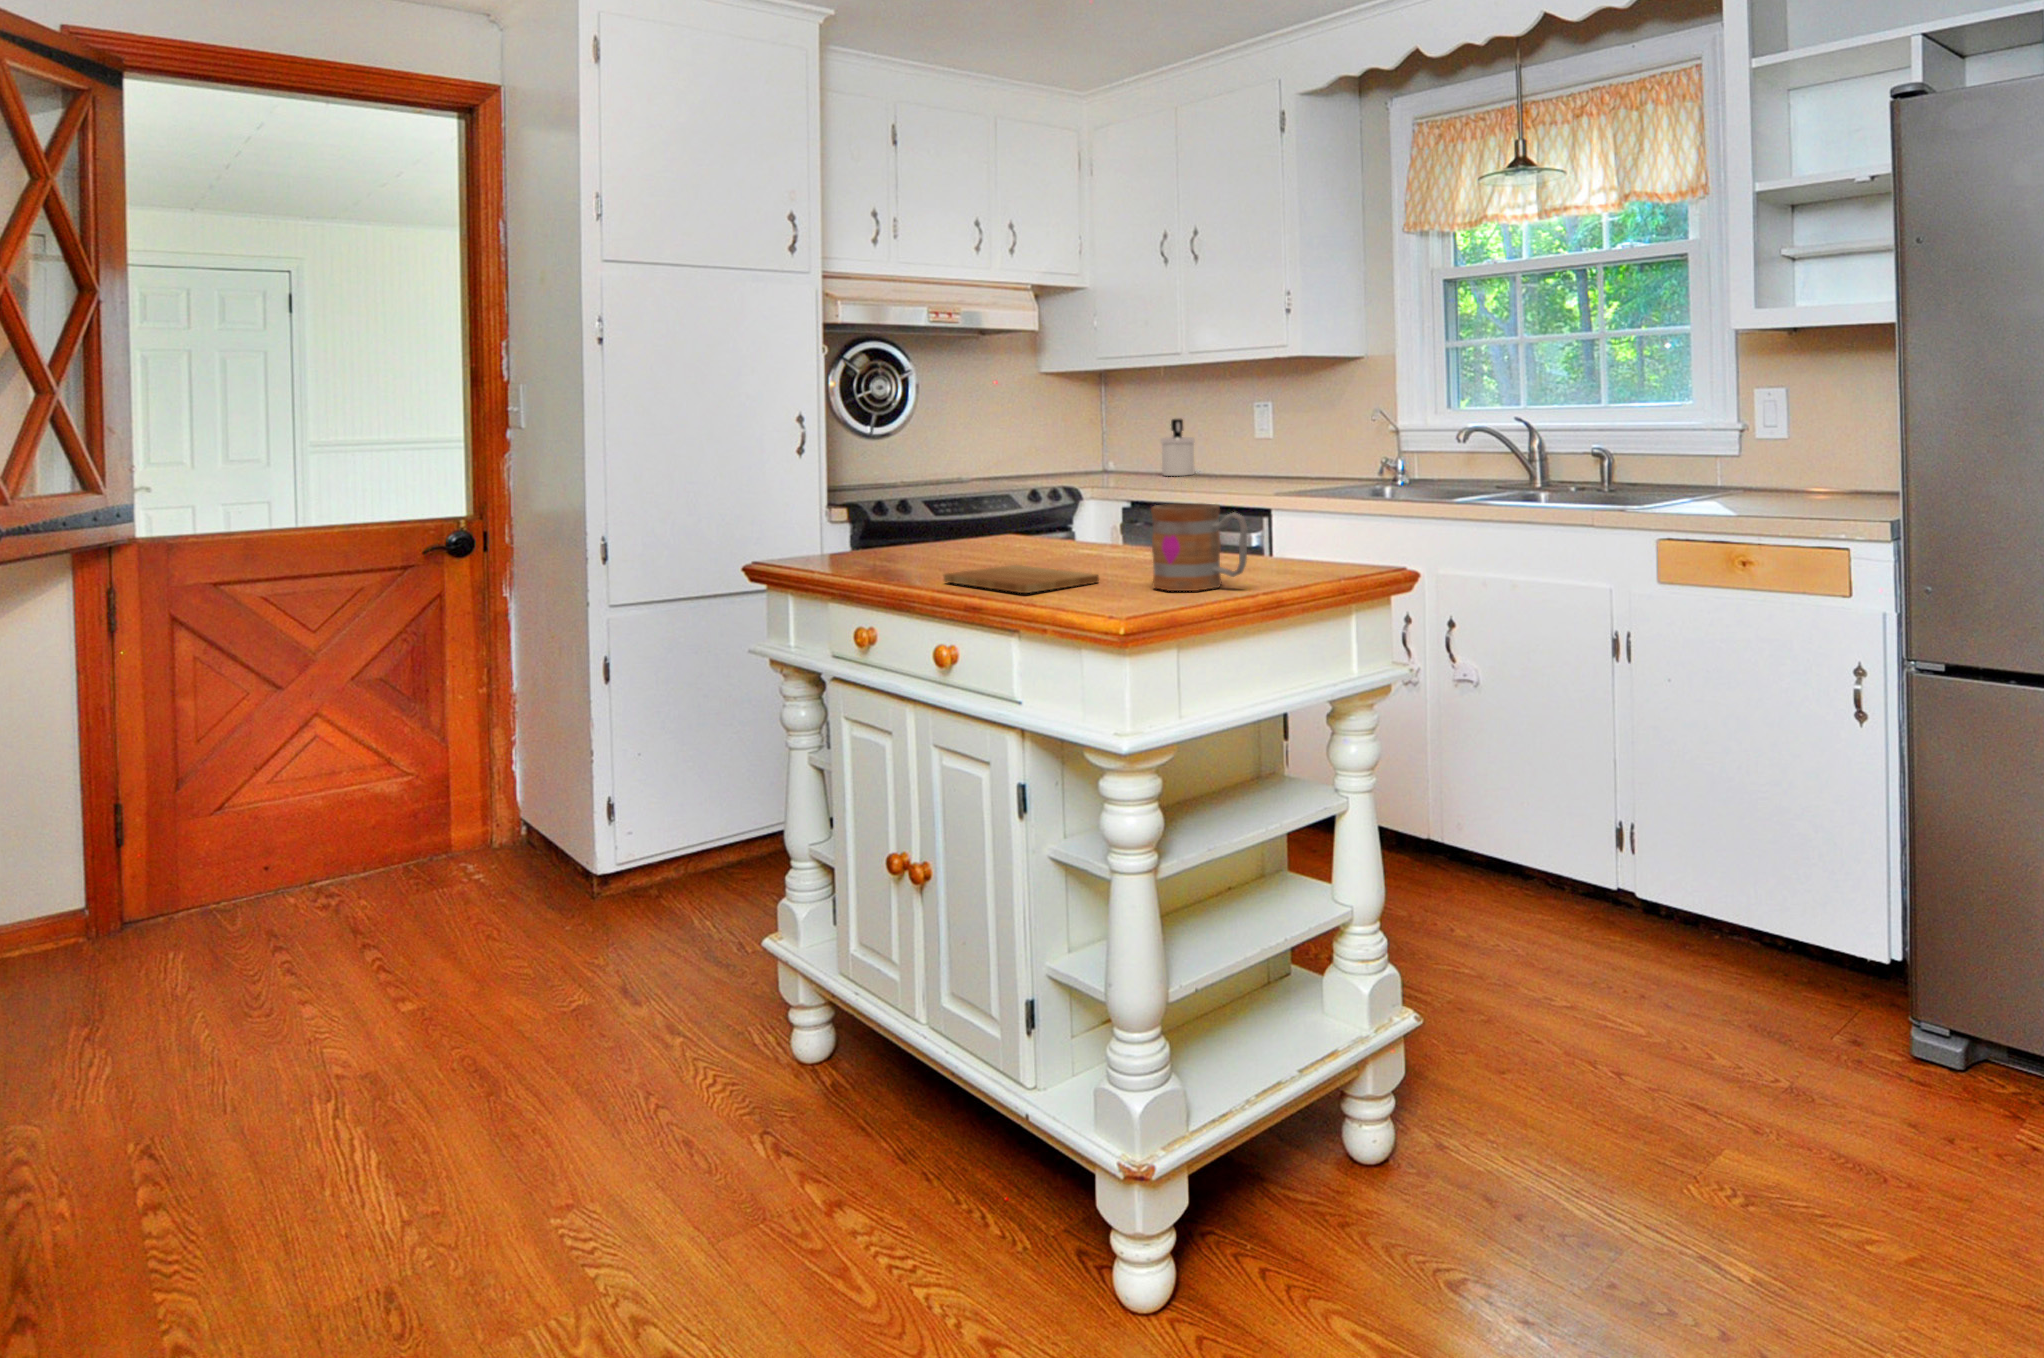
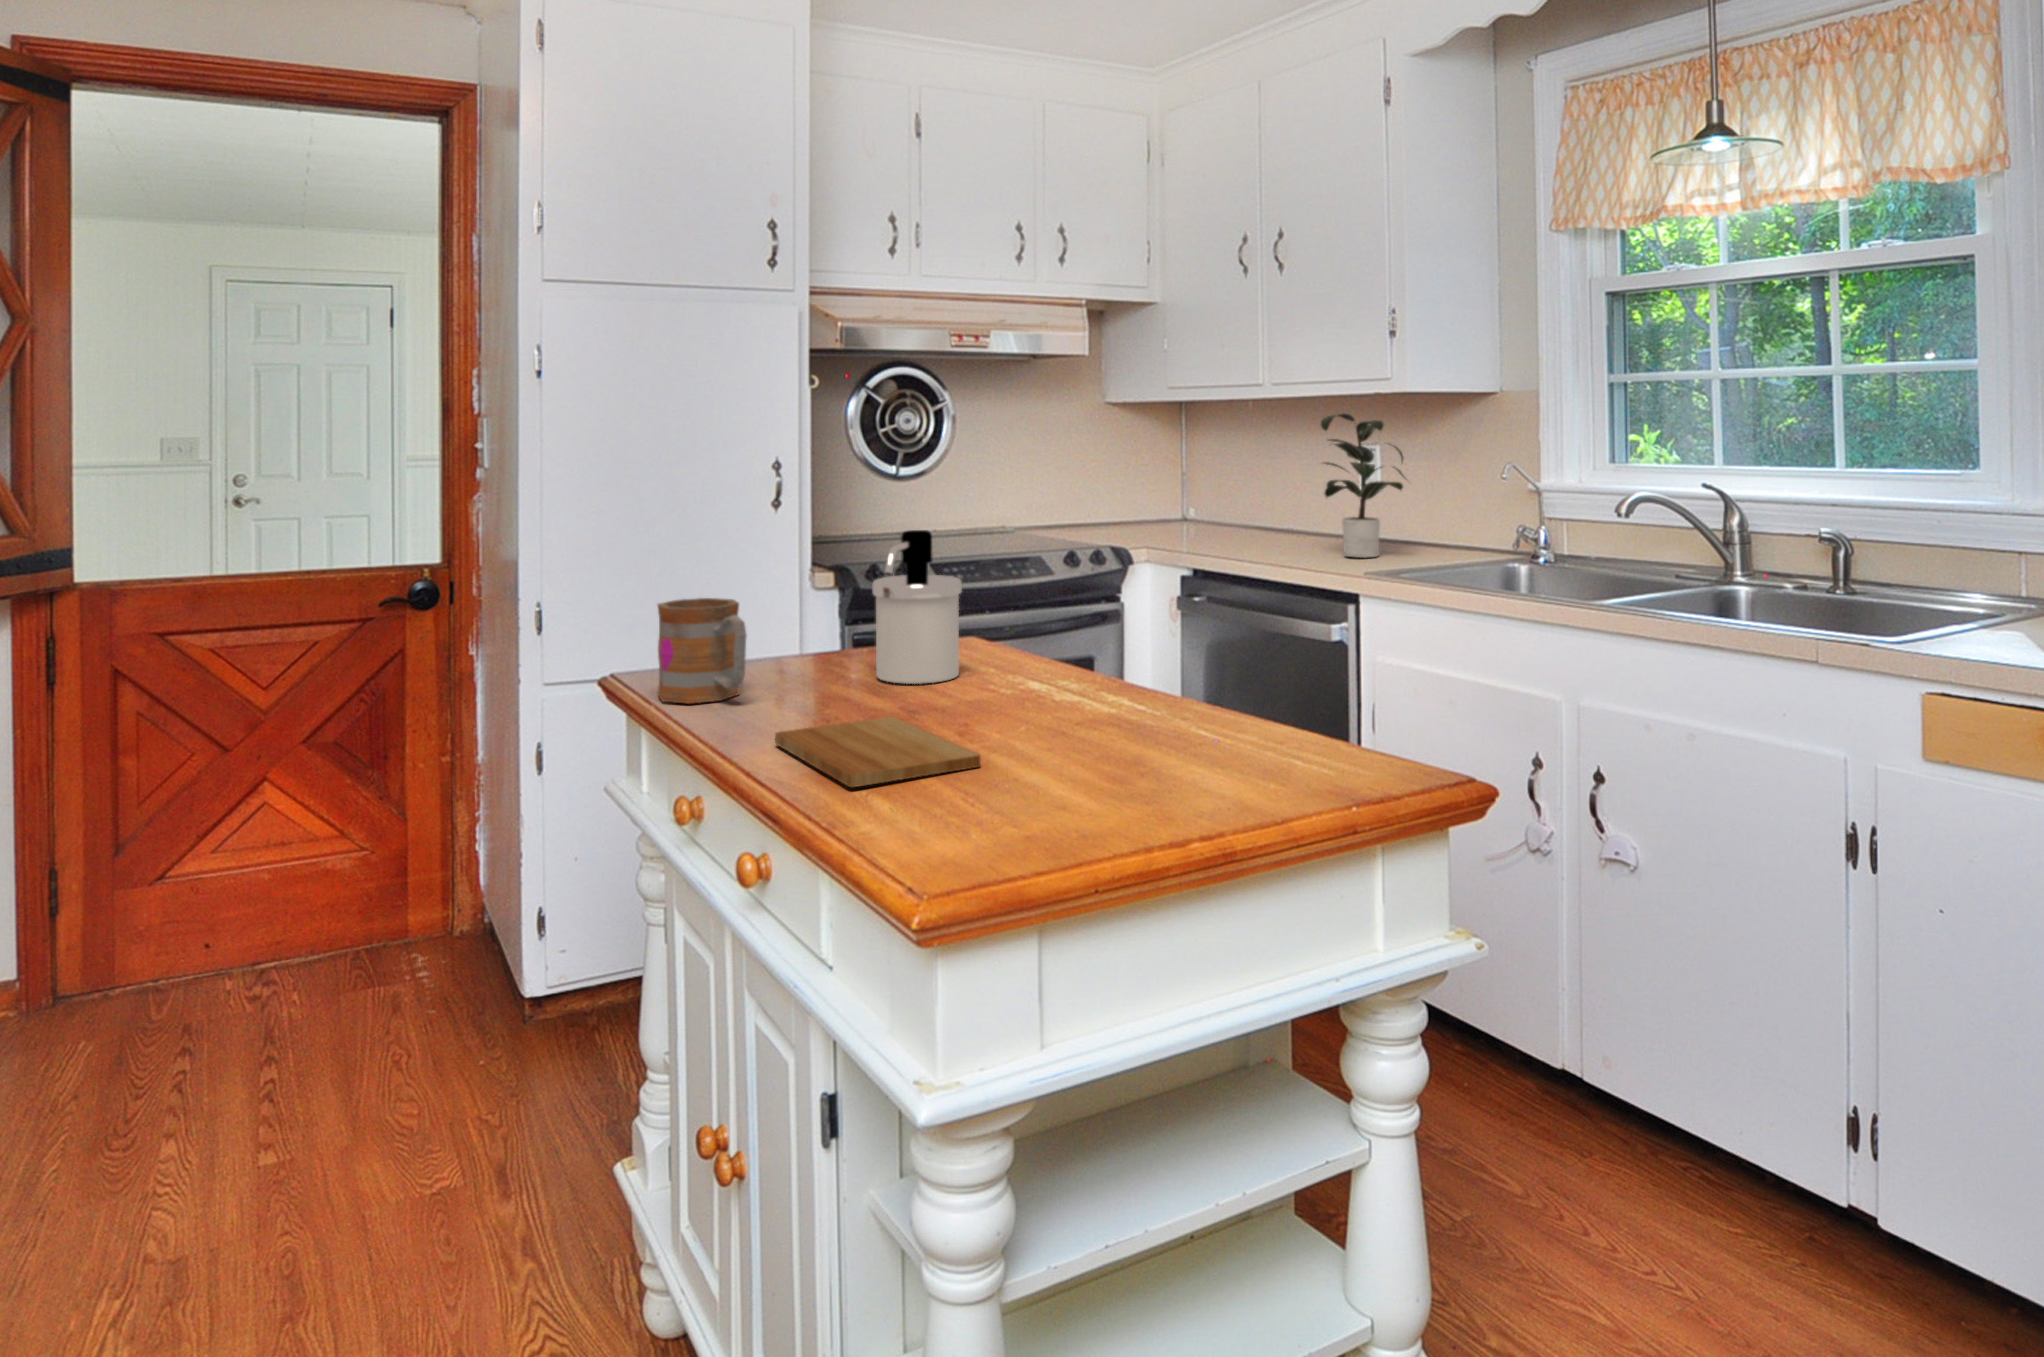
potted plant: none [1222,372,1321,487] -> present [1321,413,1407,557]
soap dispenser: present [1160,419,1195,476] -> present [873,530,962,684]
mug: present [1151,503,1248,591] -> present [658,598,747,703]

